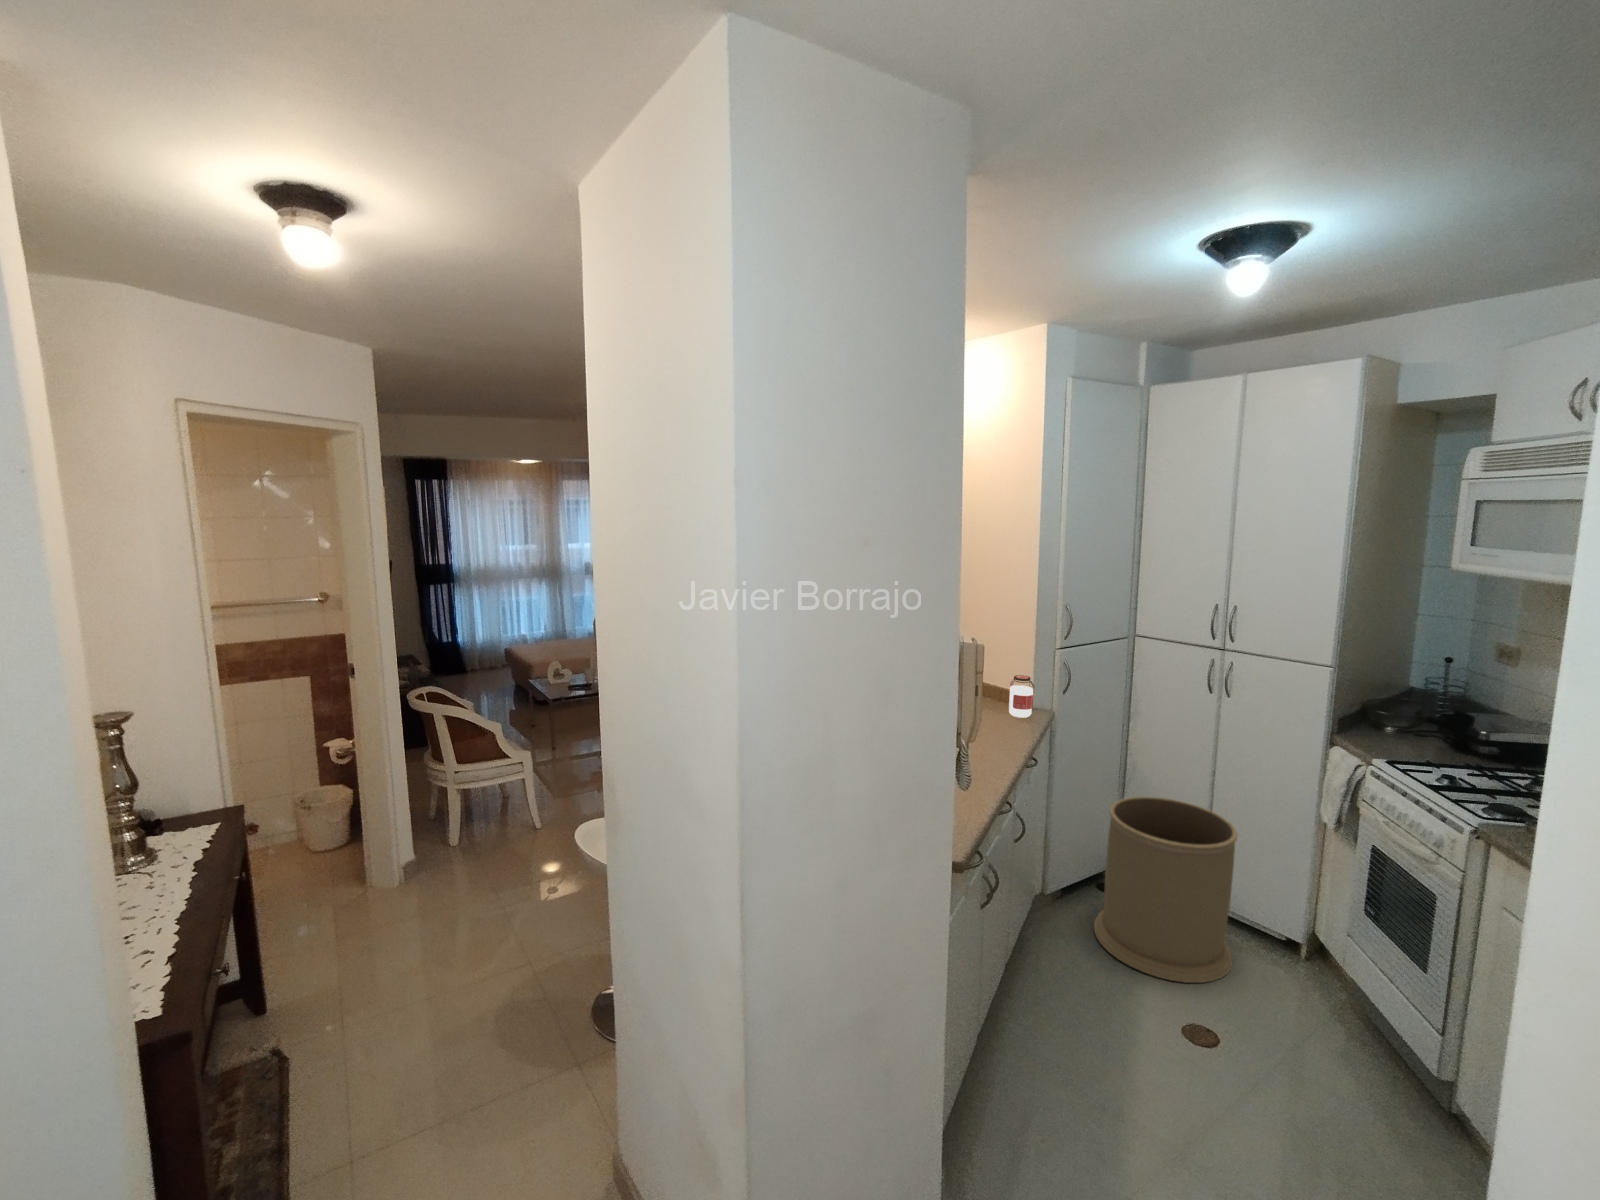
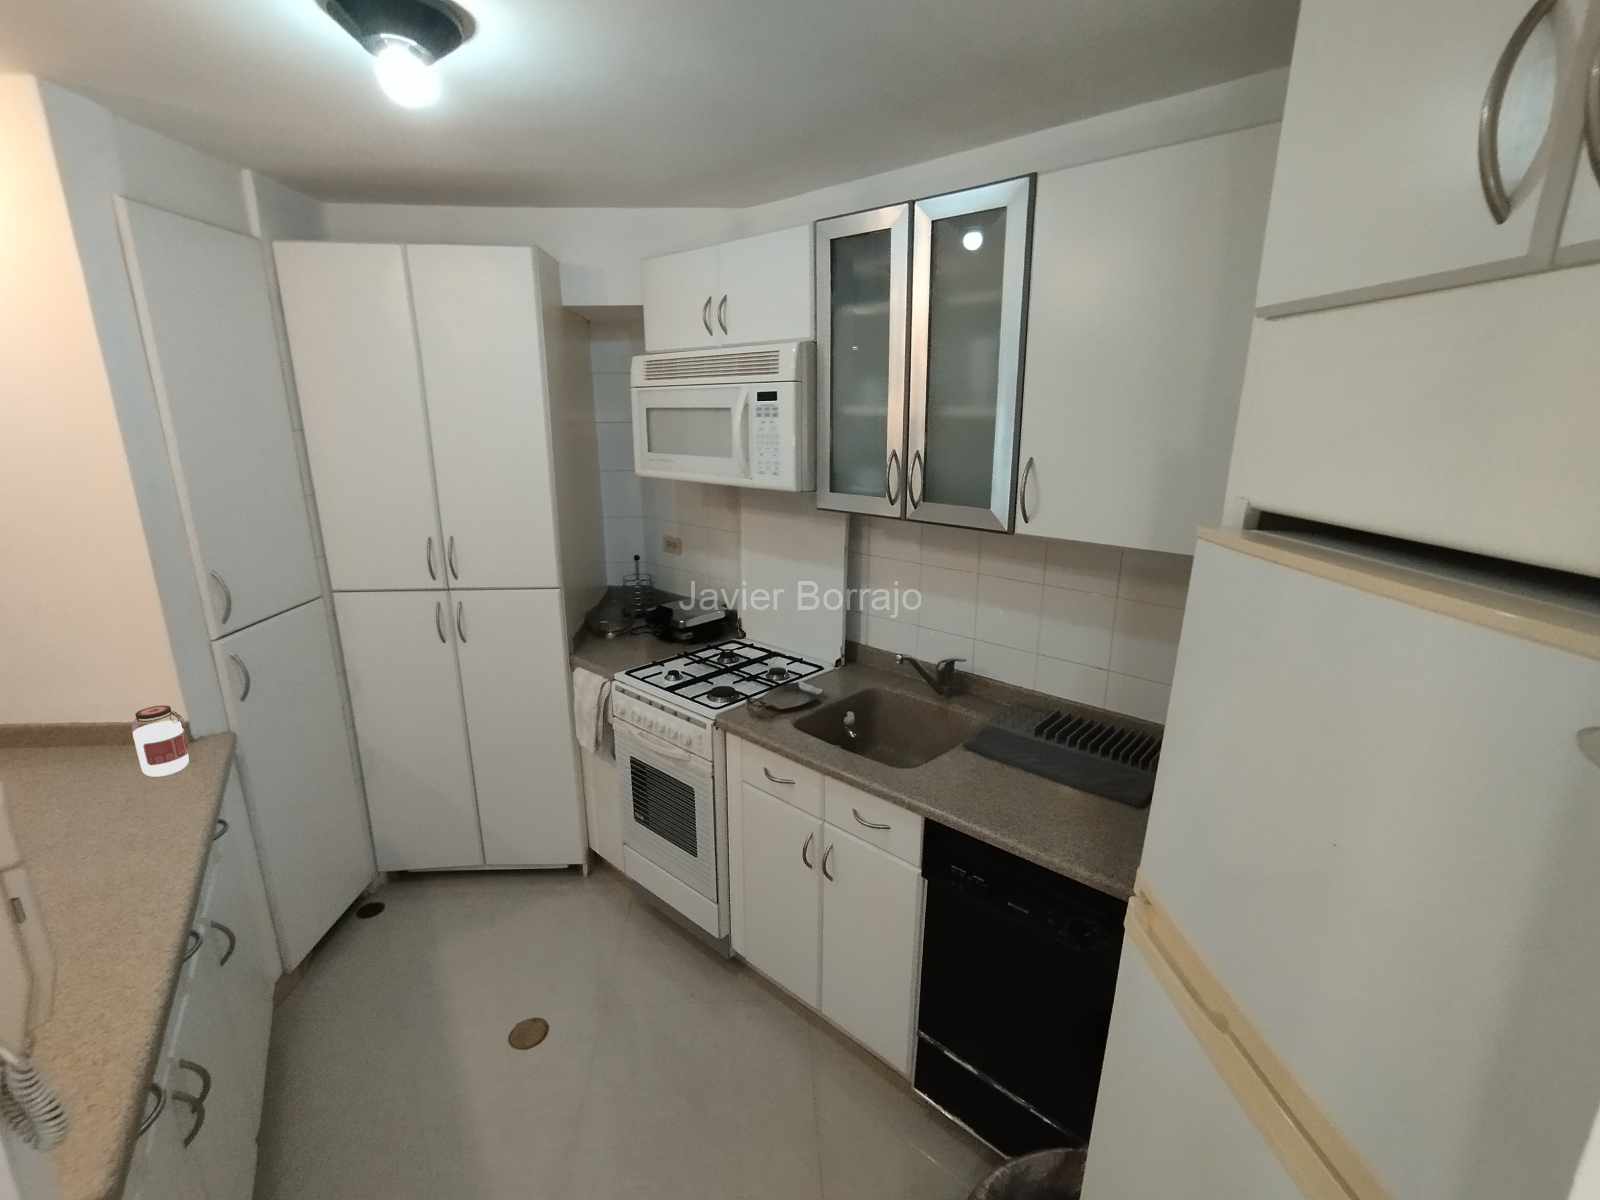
trash can: present [1094,797,1237,983] -> none [354,776,532,1005]

